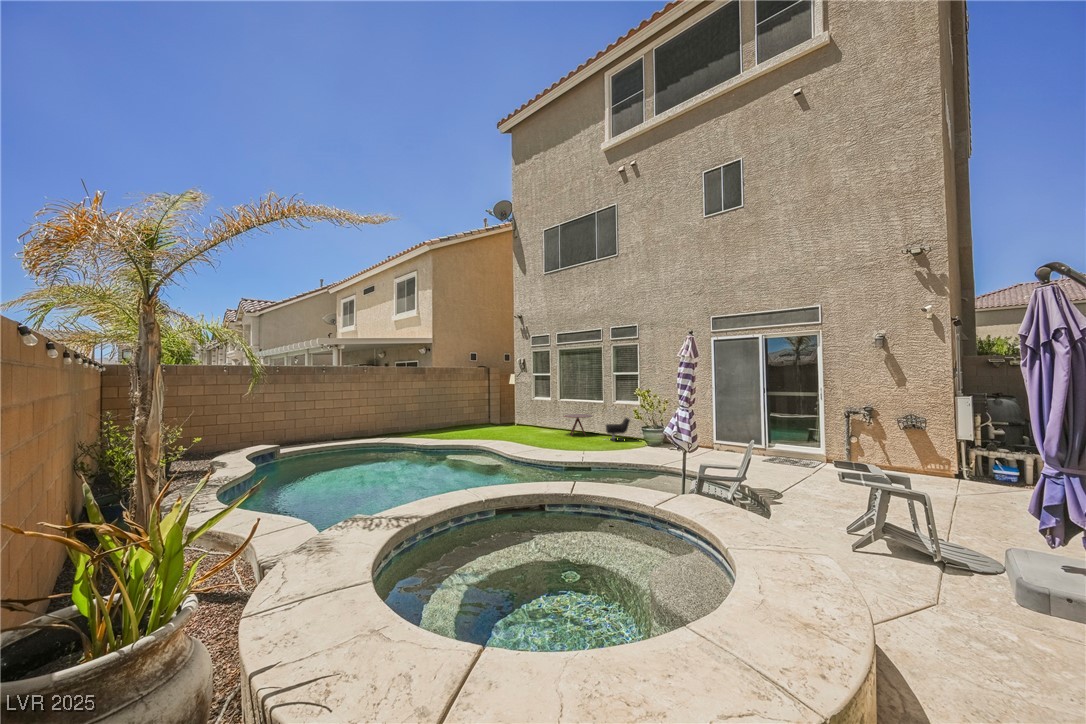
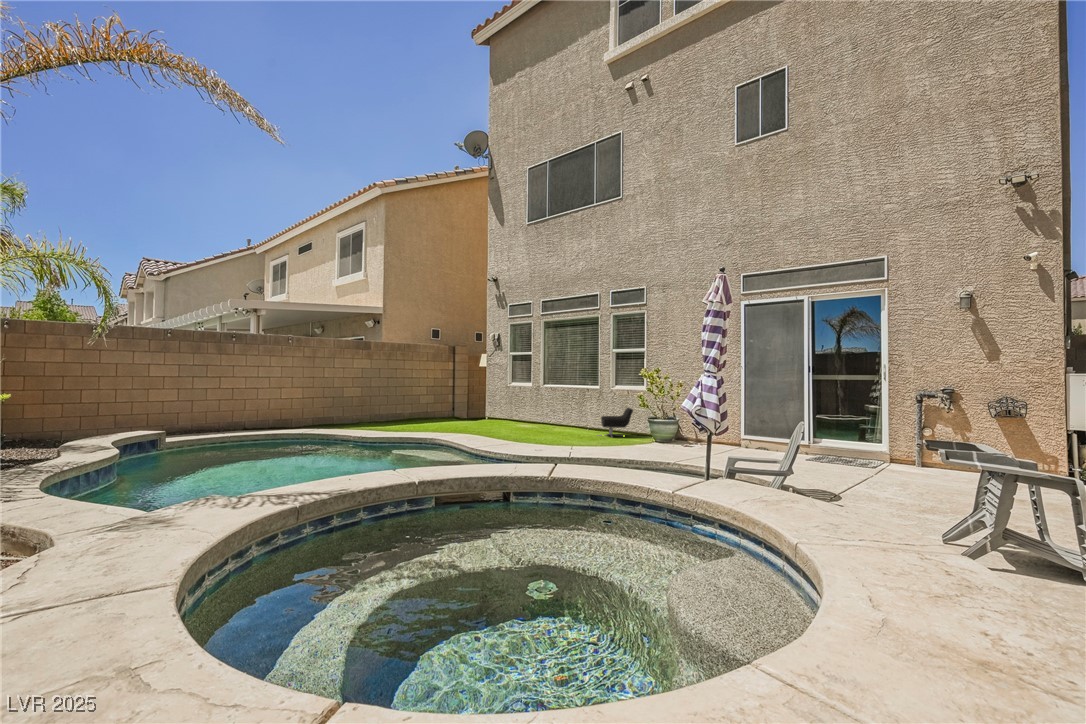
round table: present [563,414,592,436] -> none [547,404,584,432]

